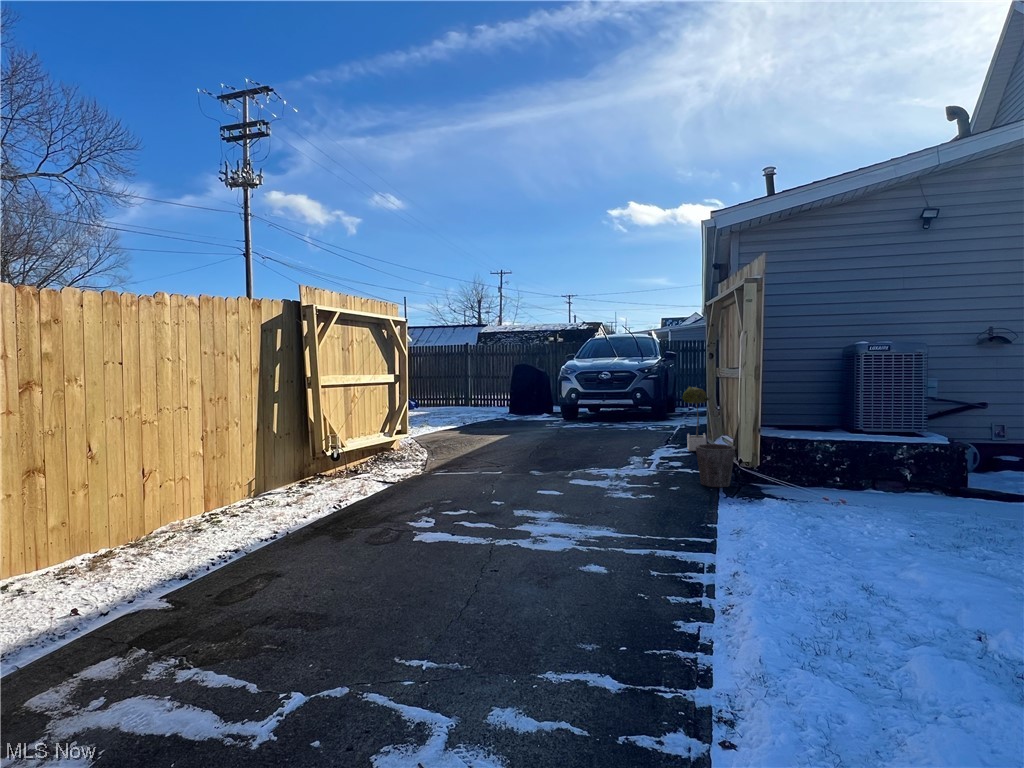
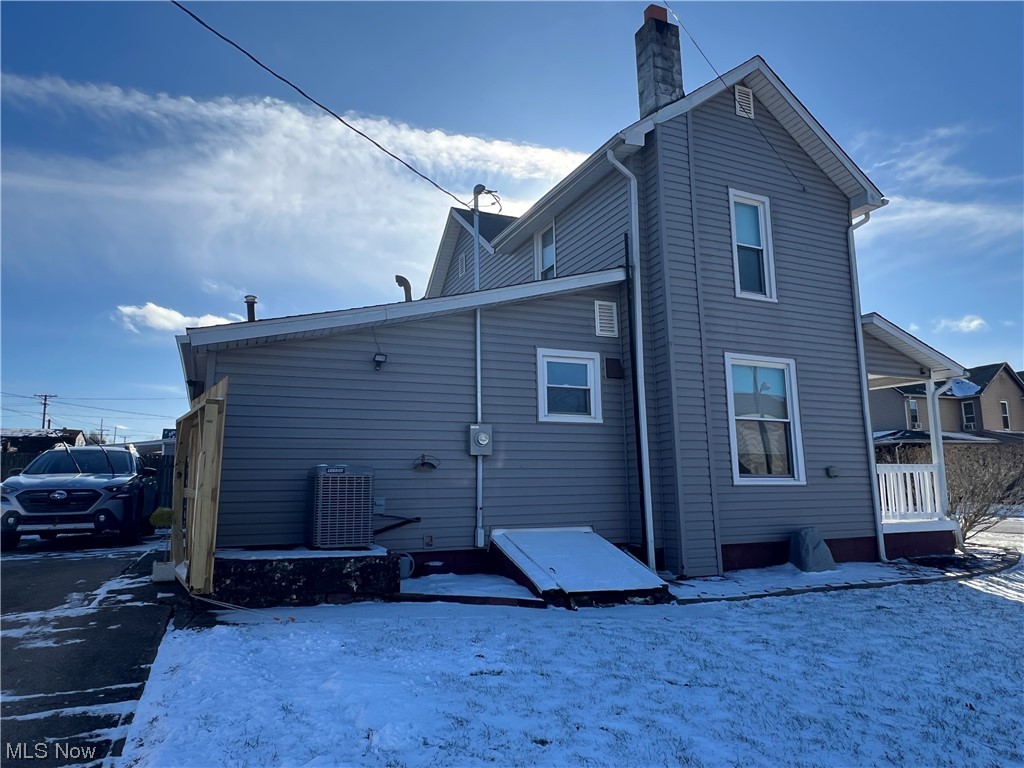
waste bin: present [696,444,735,487] -> none [145,571,191,620]

